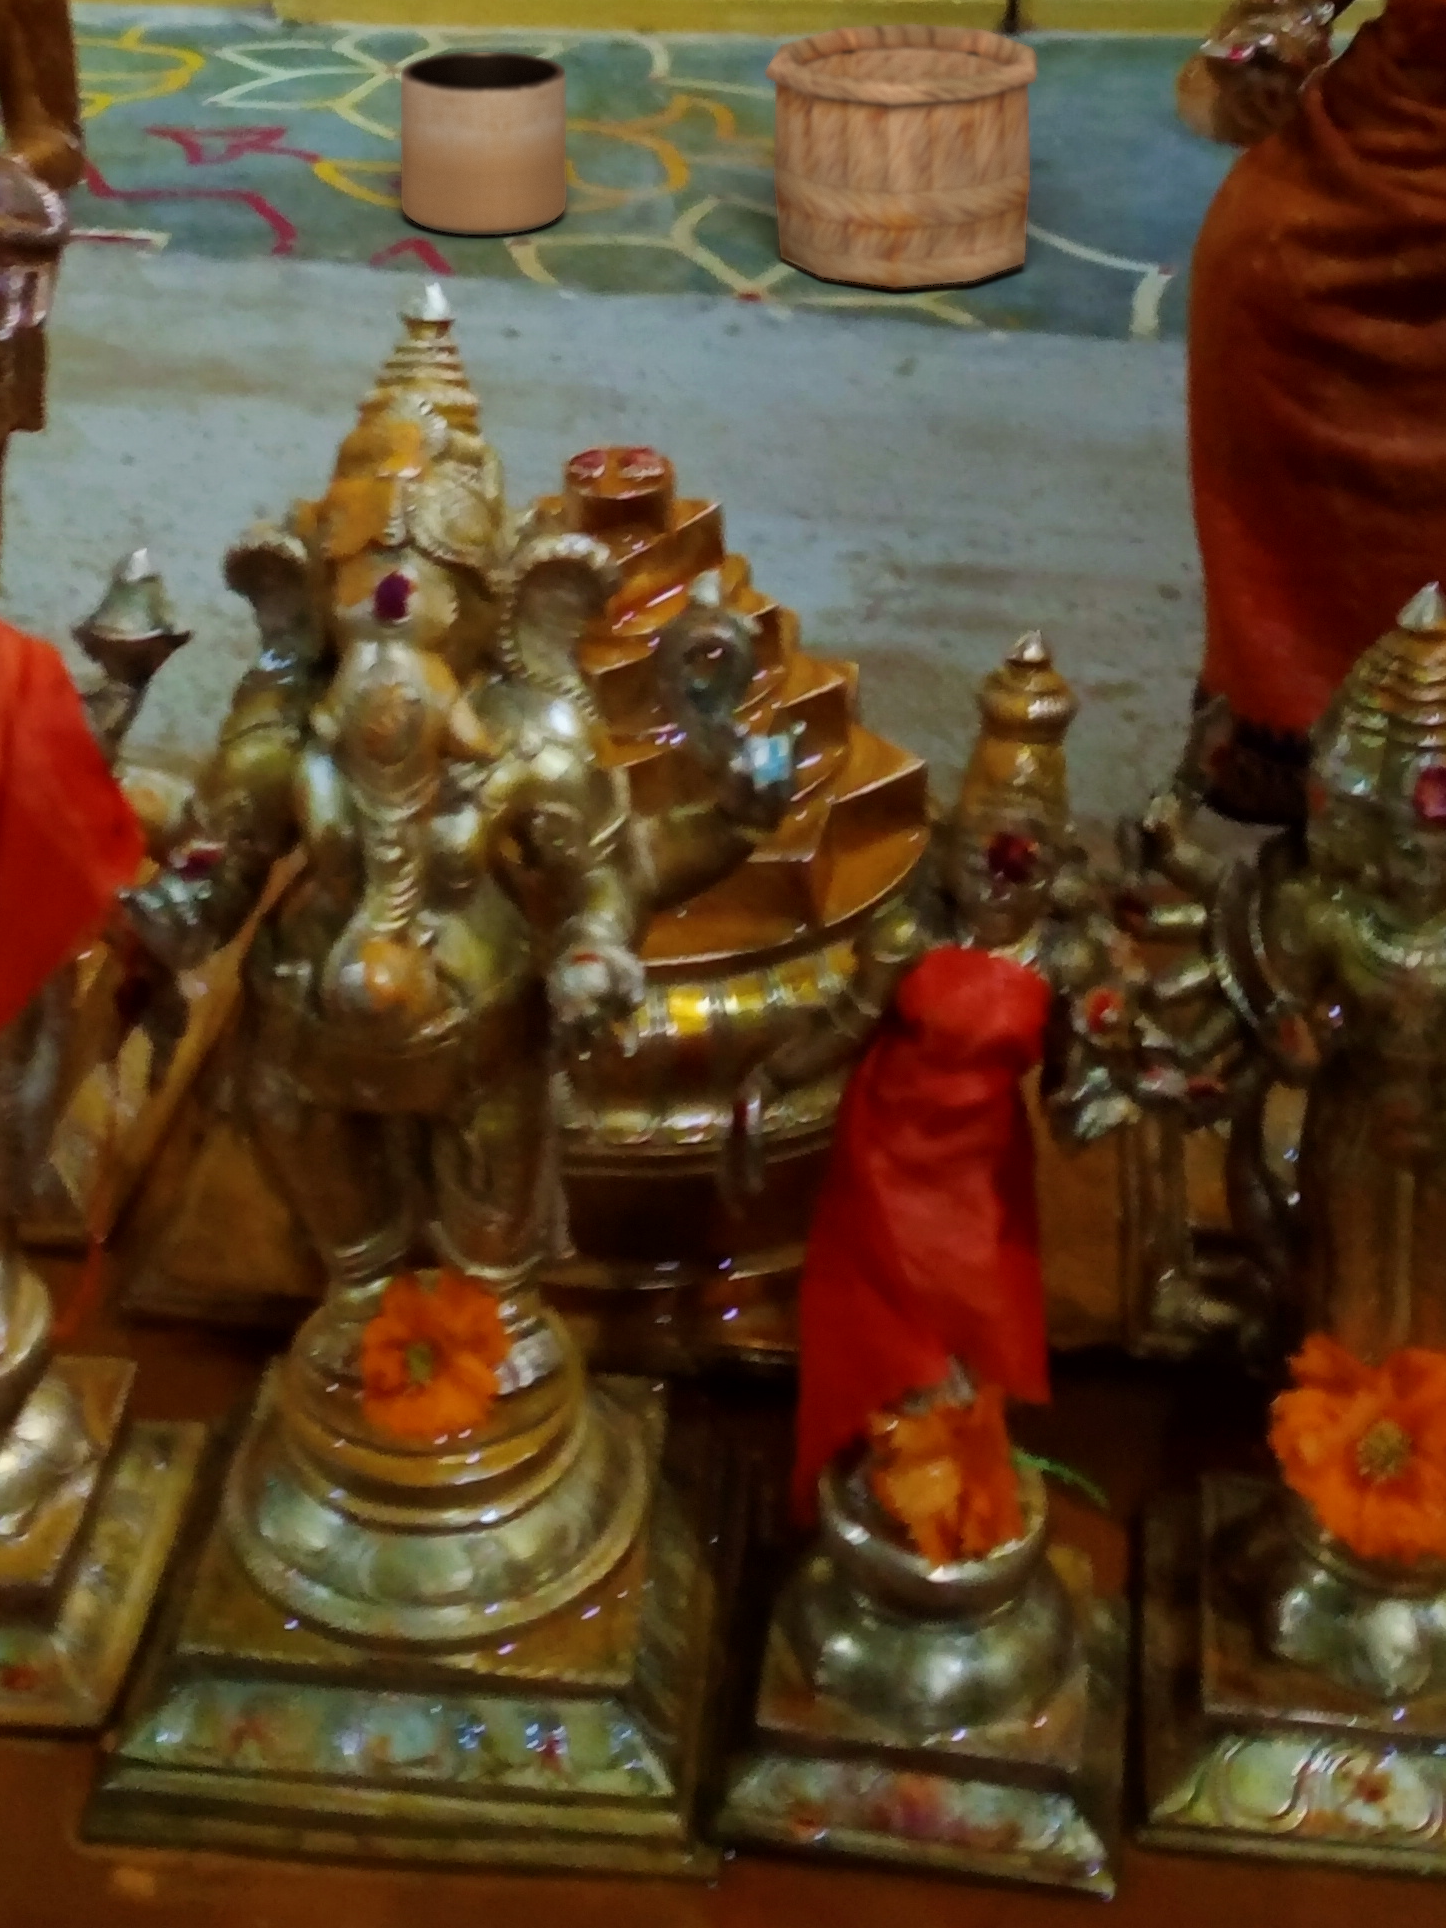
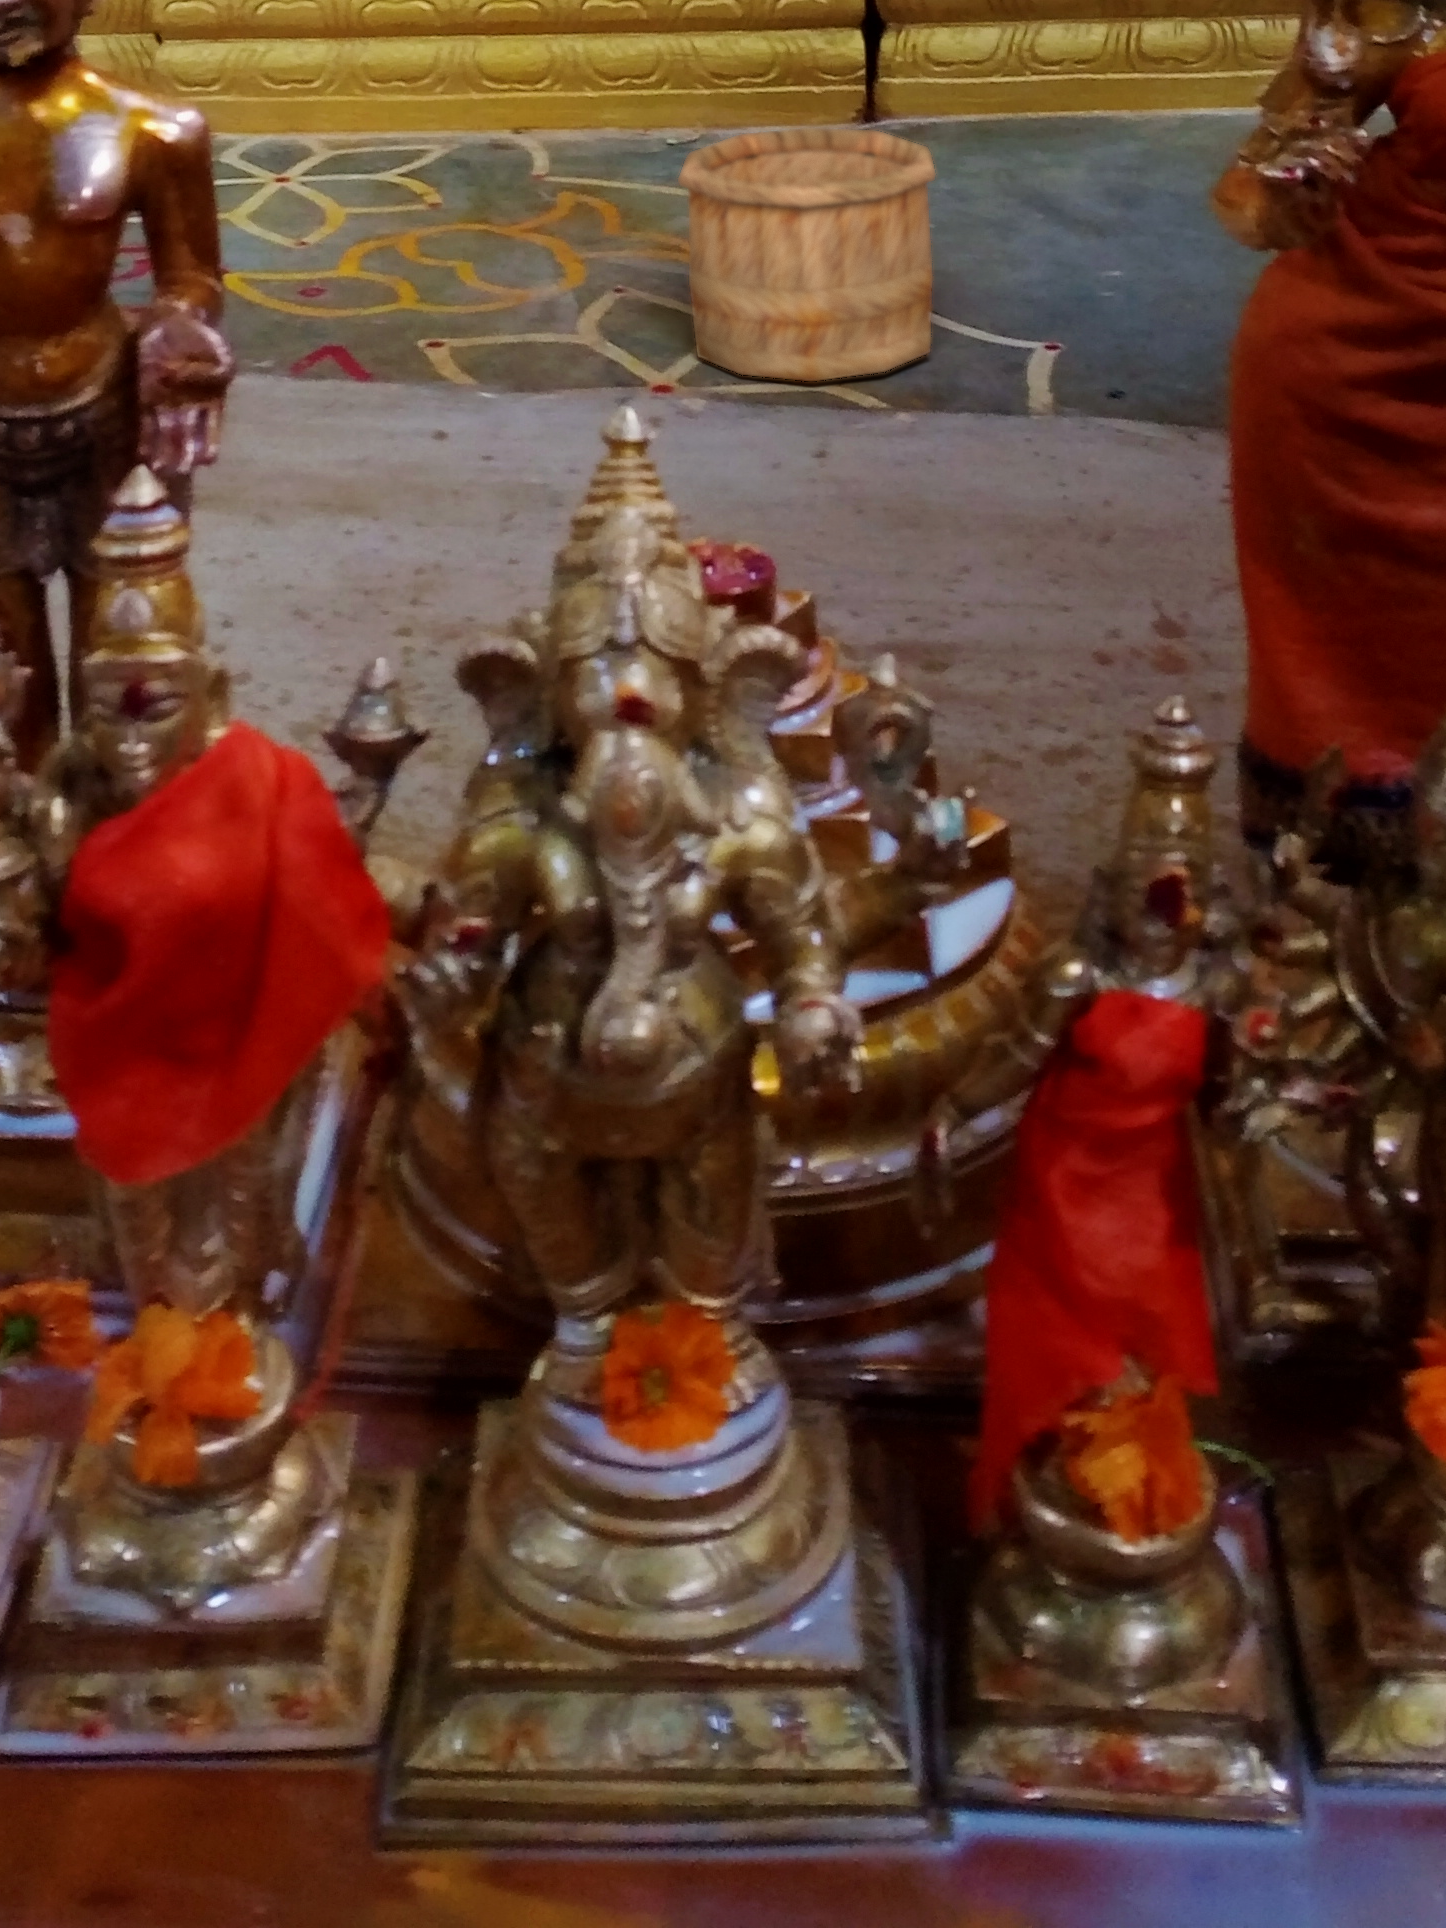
planter: present [401,52,567,235] -> none [323,169,483,347]

